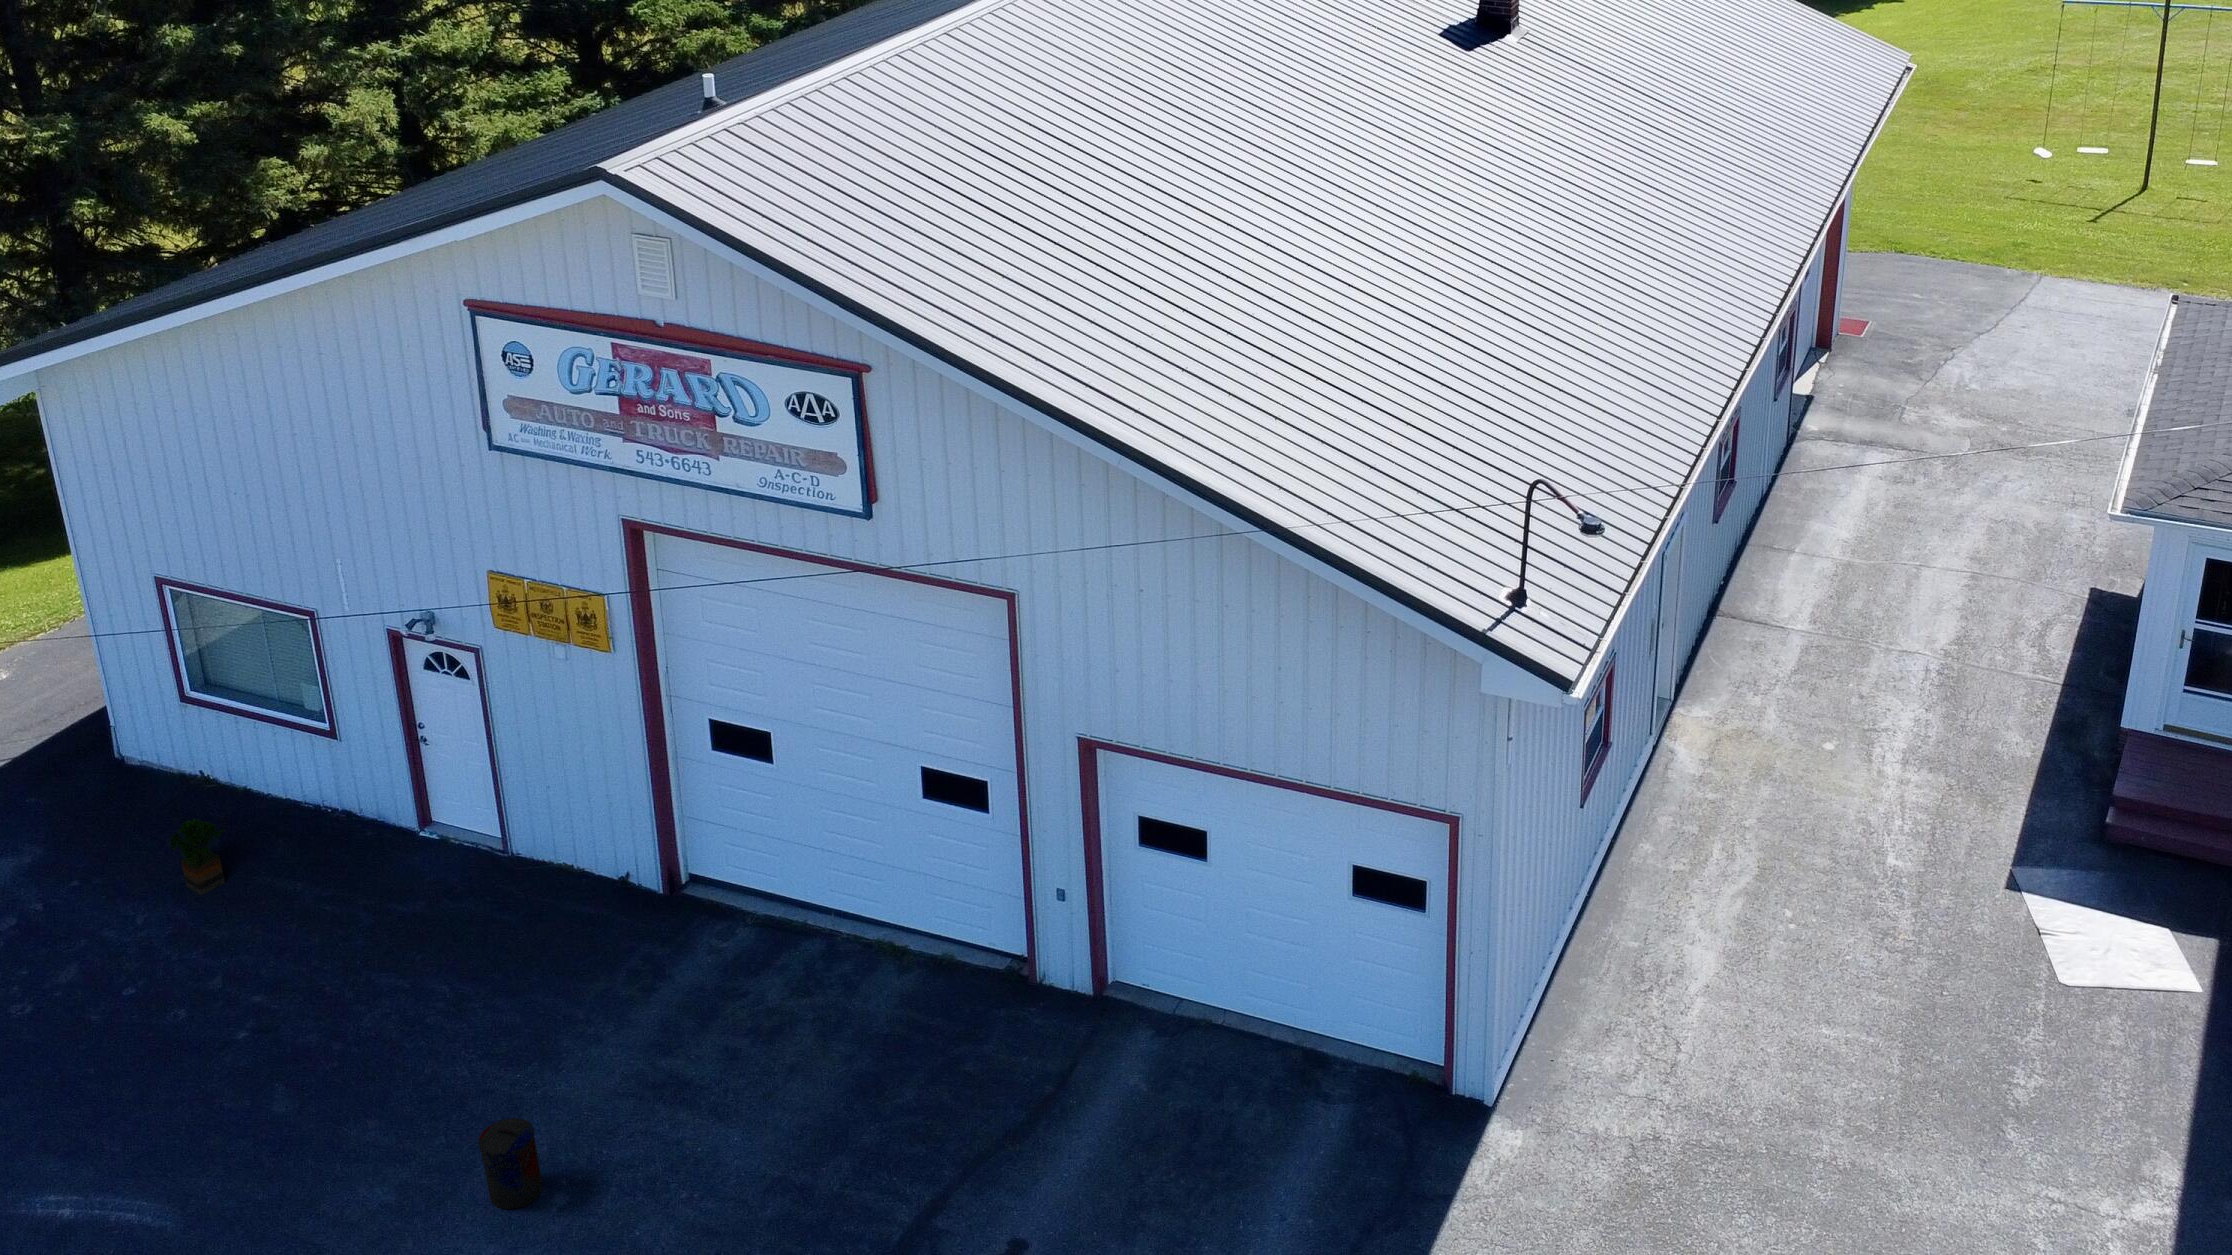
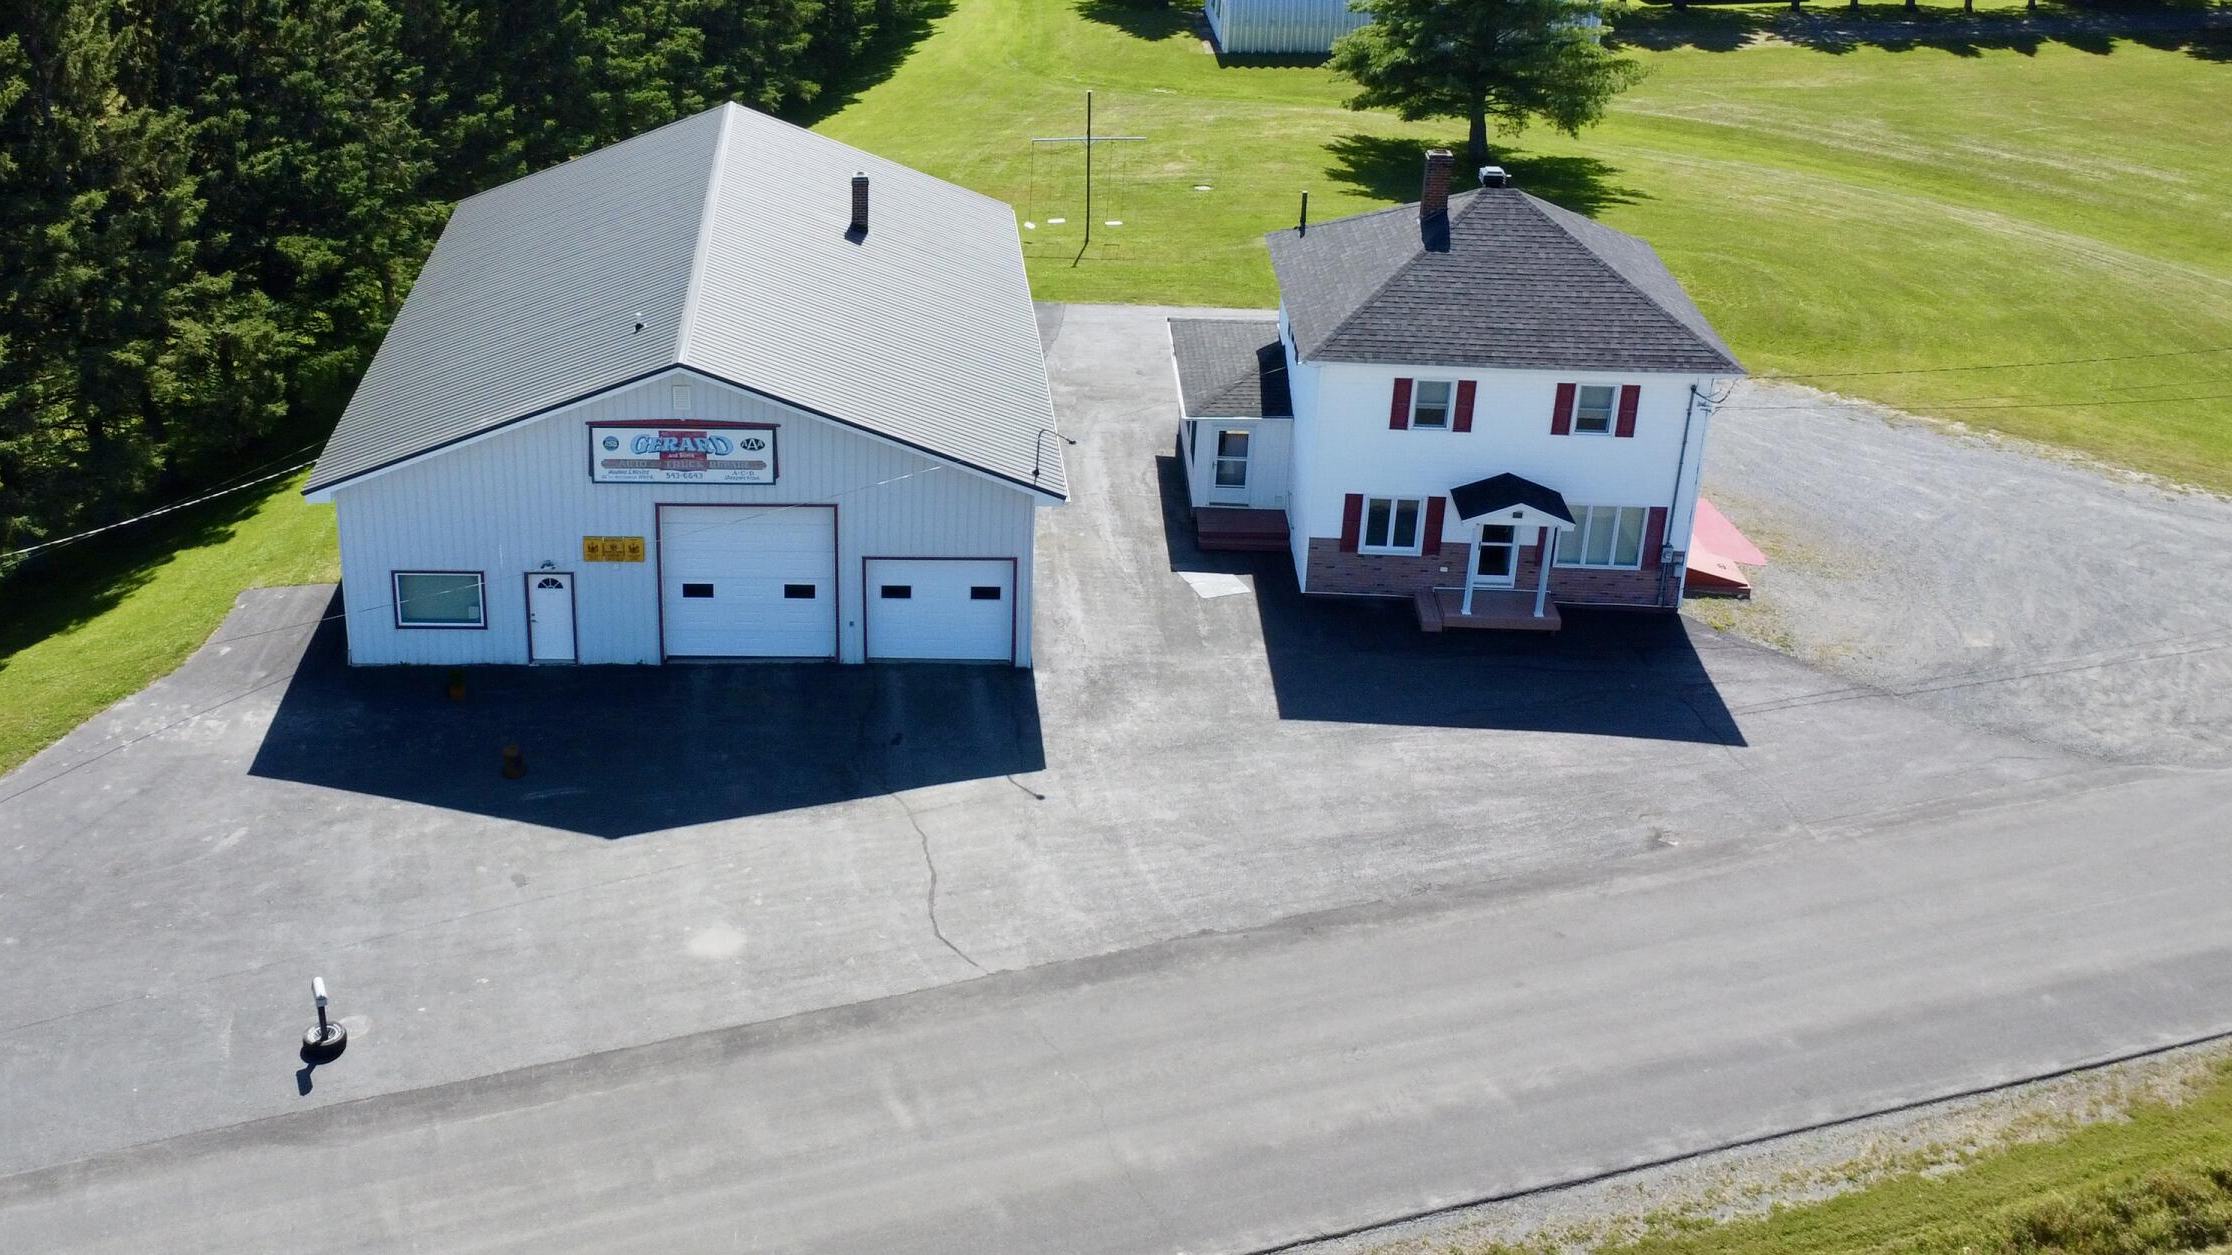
trash can: present [479,1118,543,1209] -> present [502,745,525,779]

